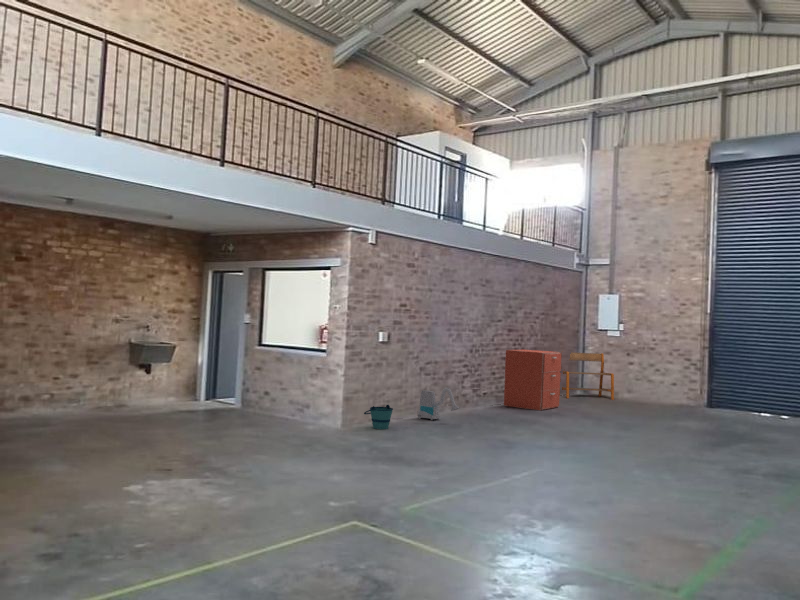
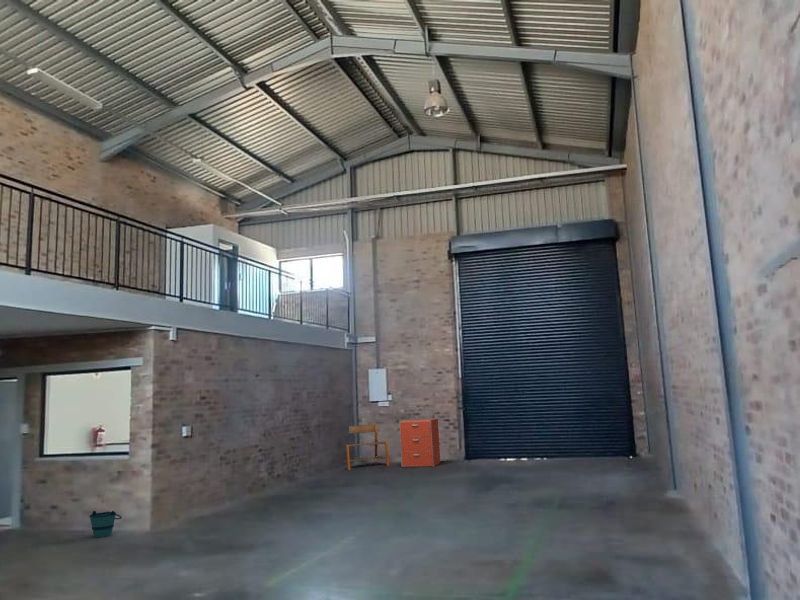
filing cabinet: present [504,350,561,410] -> present [399,419,440,467]
vacuum cleaner: present [417,387,459,420] -> none [222,474,265,510]
bucket: present [364,405,393,429] -> present [89,511,122,537]

